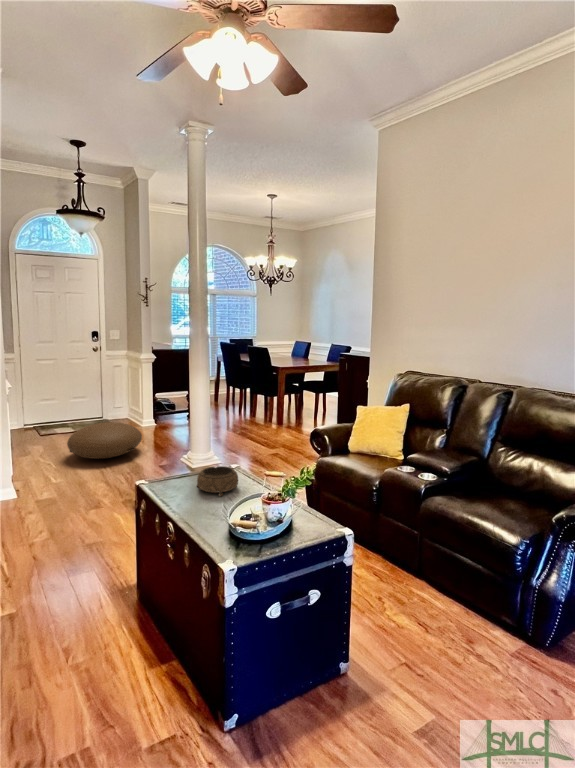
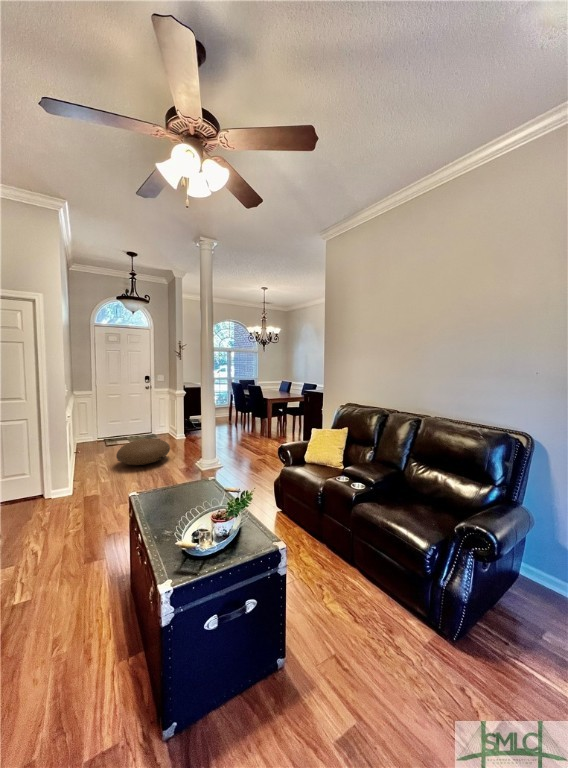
decorative bowl: present [197,466,238,496] -> none [174,482,208,509]

